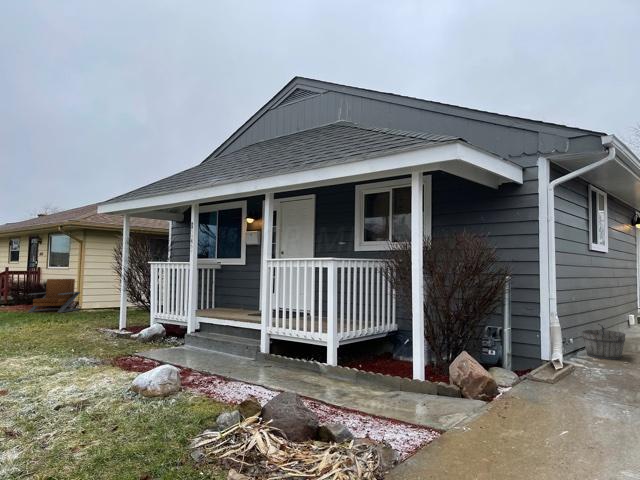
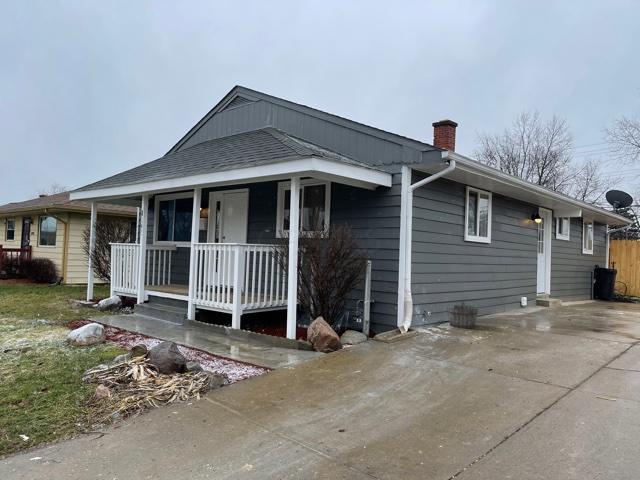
lounge chair: present [28,279,80,313] -> none [17,256,65,286]

